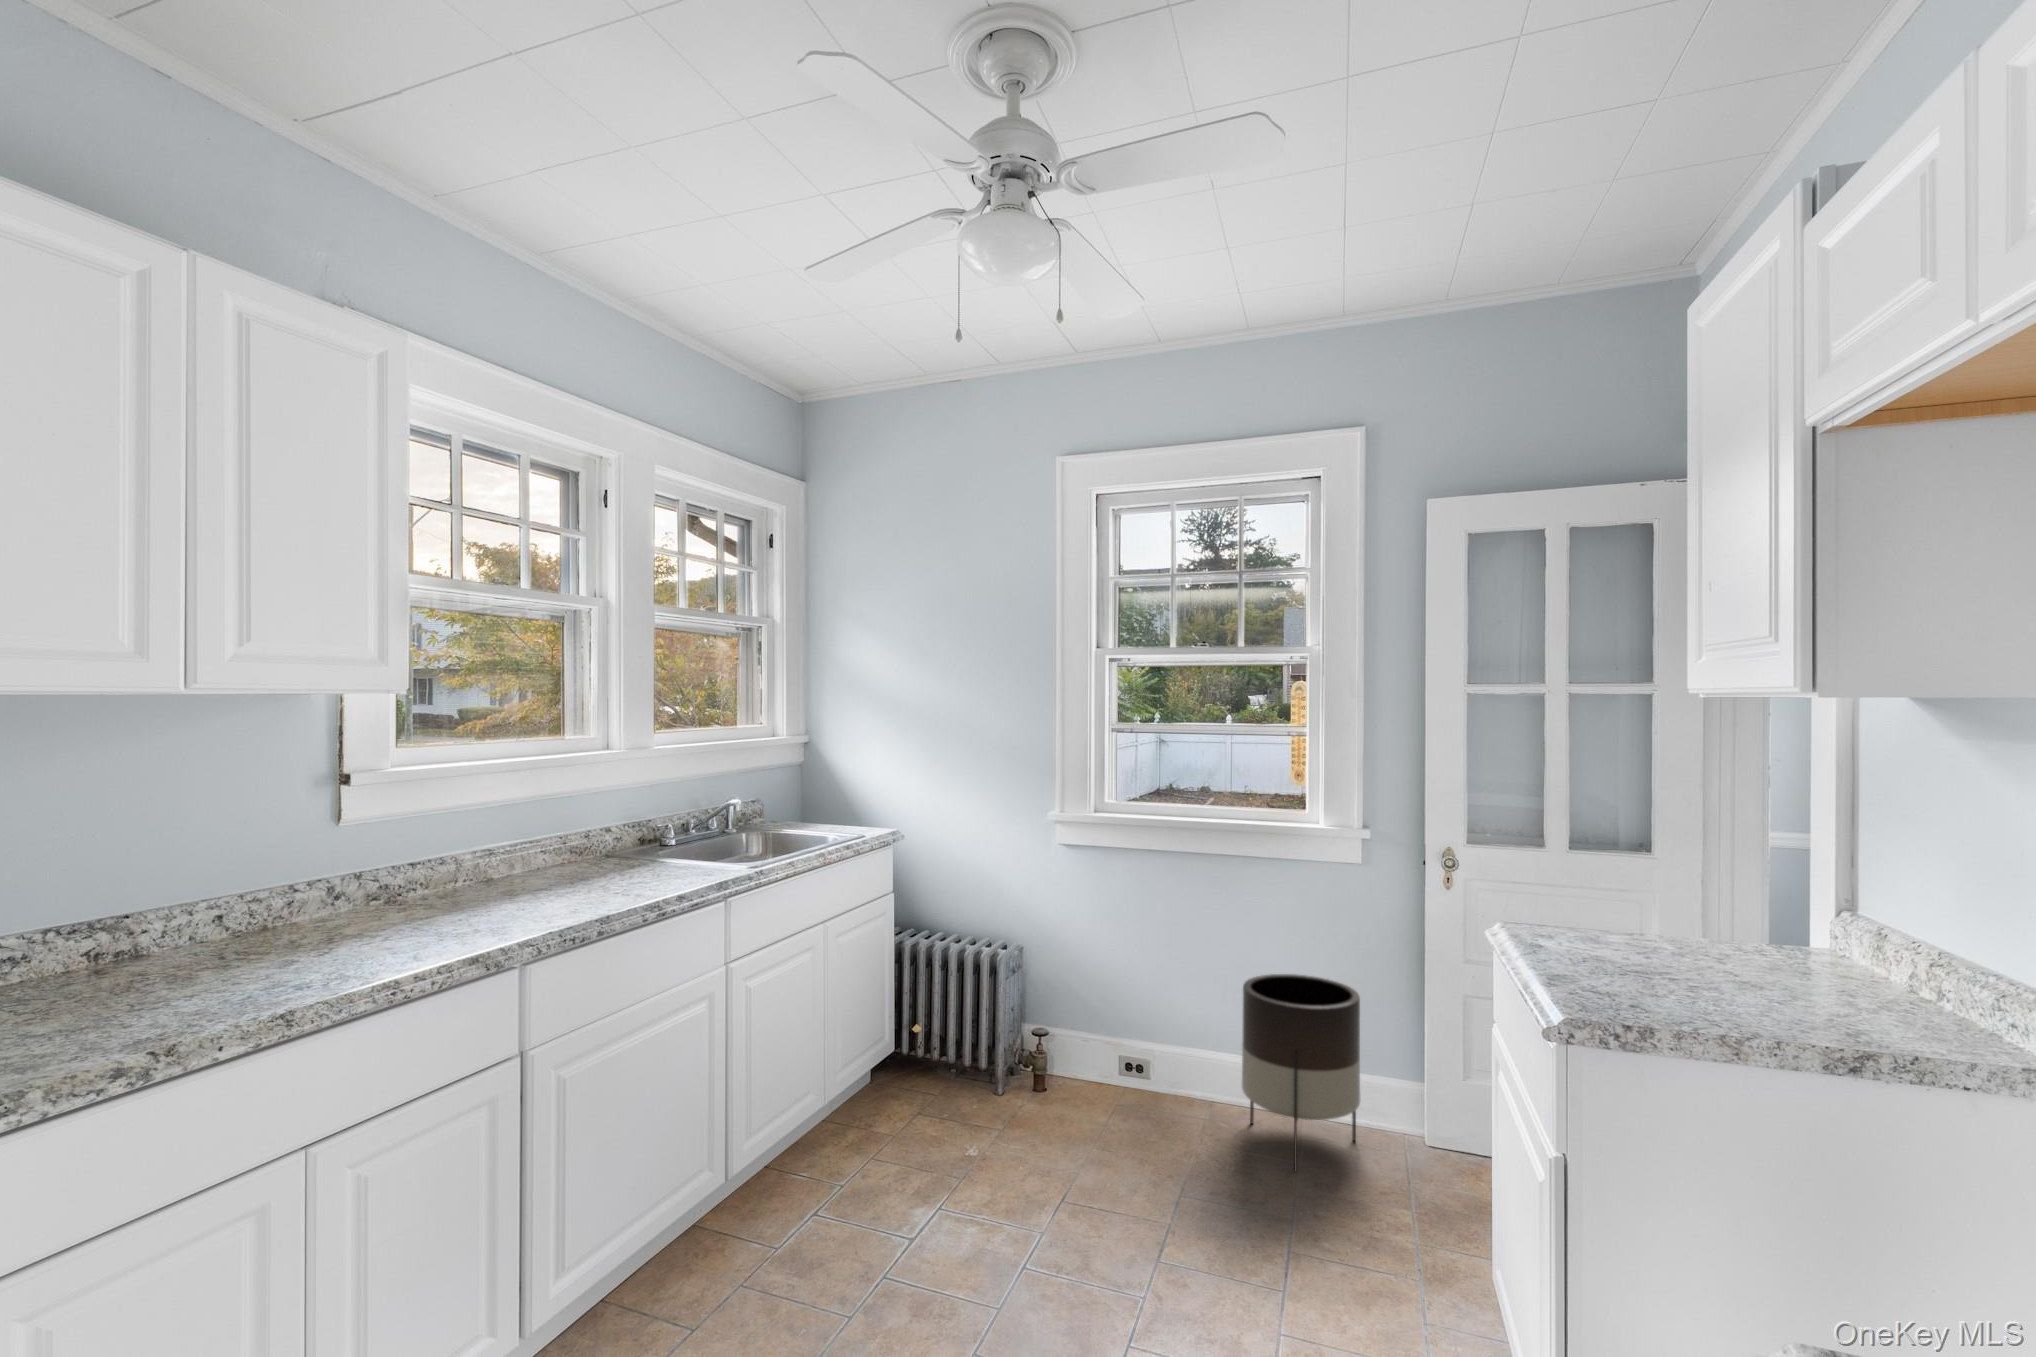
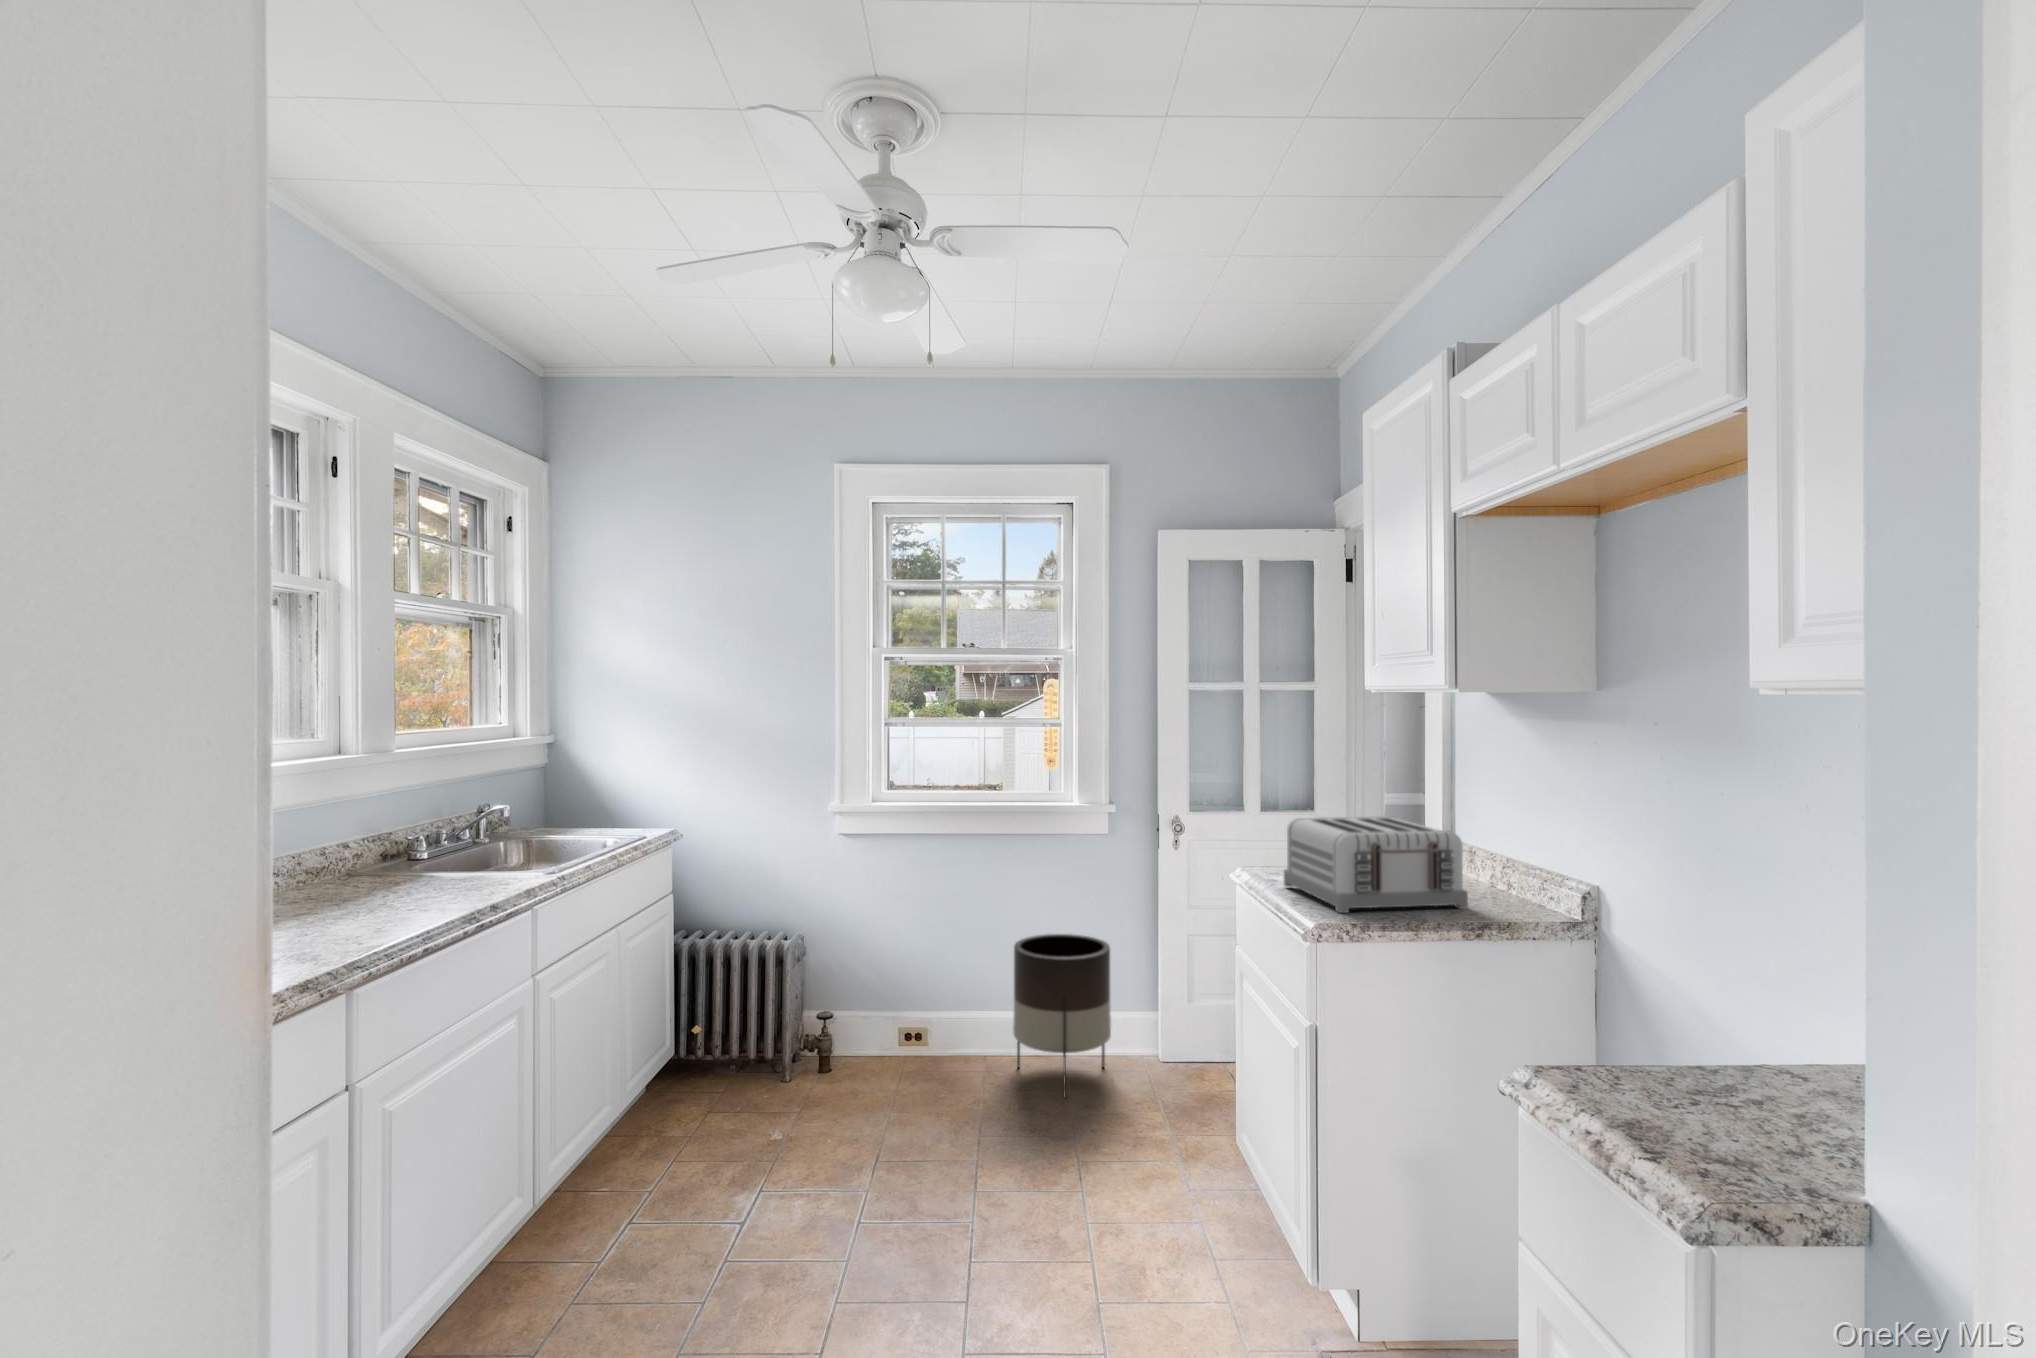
toaster: none [1546,861,1846,1023] -> present [1284,816,1468,913]

